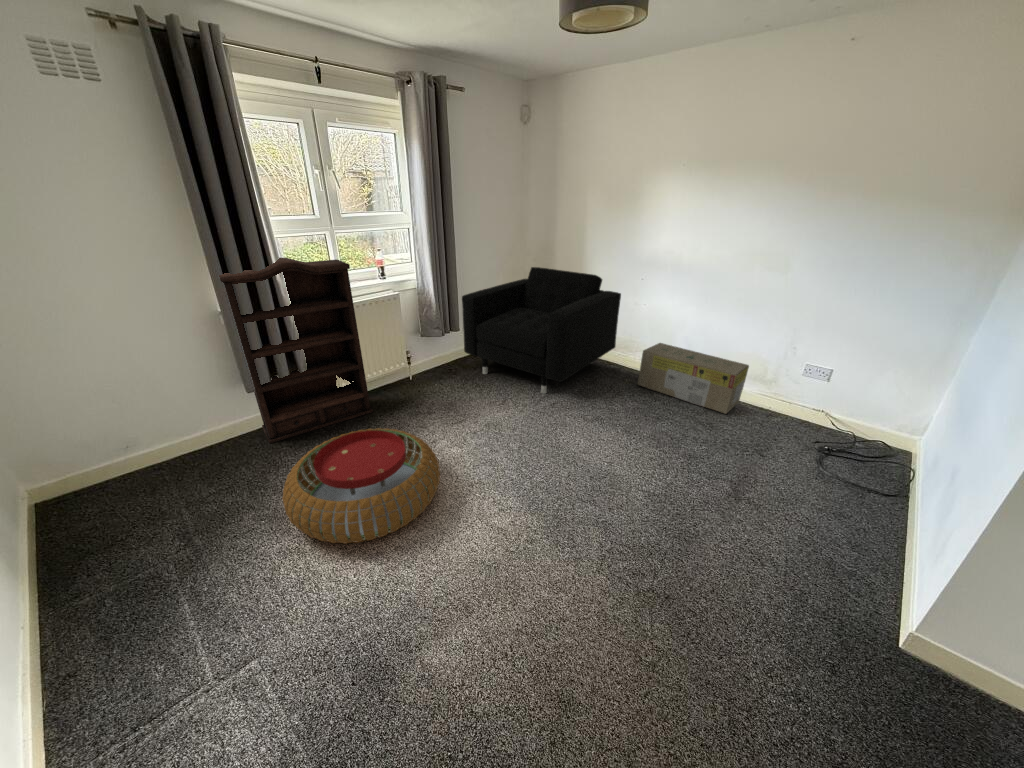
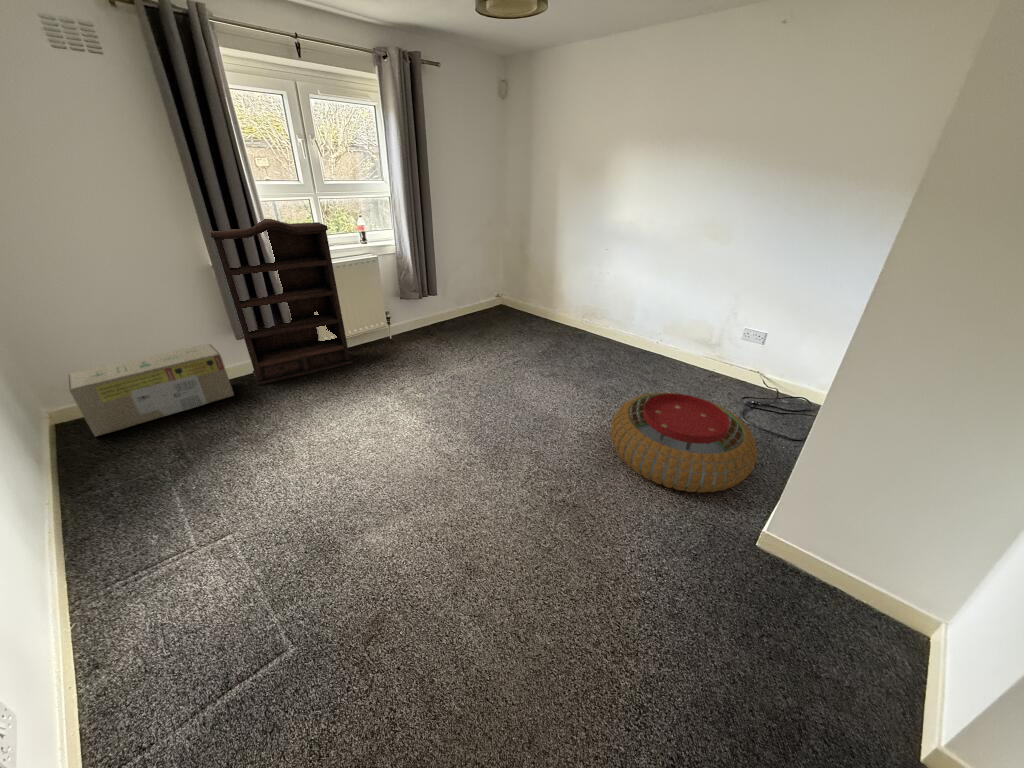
armchair: present [462,267,621,394] -> none [438,237,587,353]
cardboard box: present [638,343,749,414] -> present [68,344,234,436]
pouf: present [282,428,440,544] -> present [610,392,757,493]

